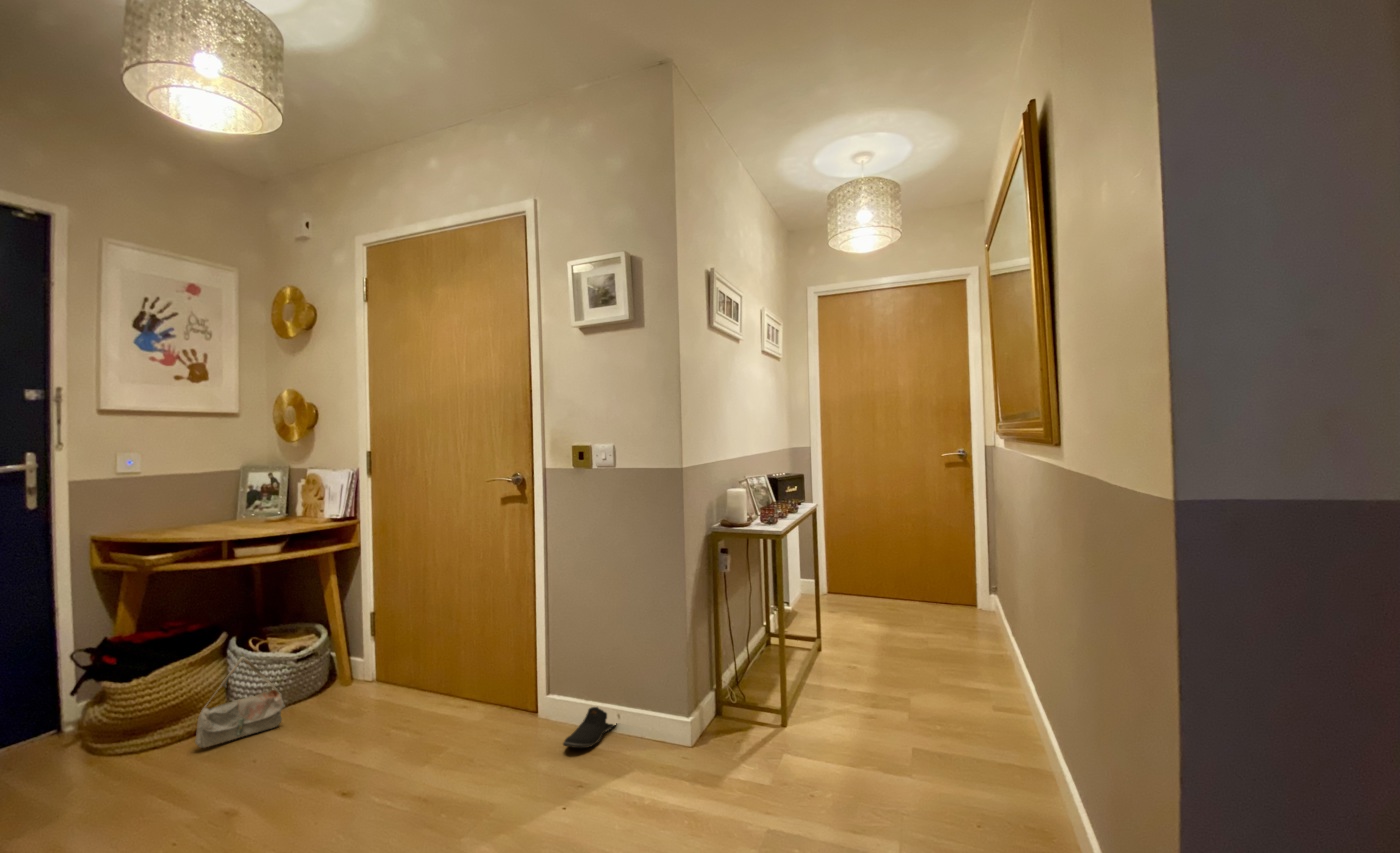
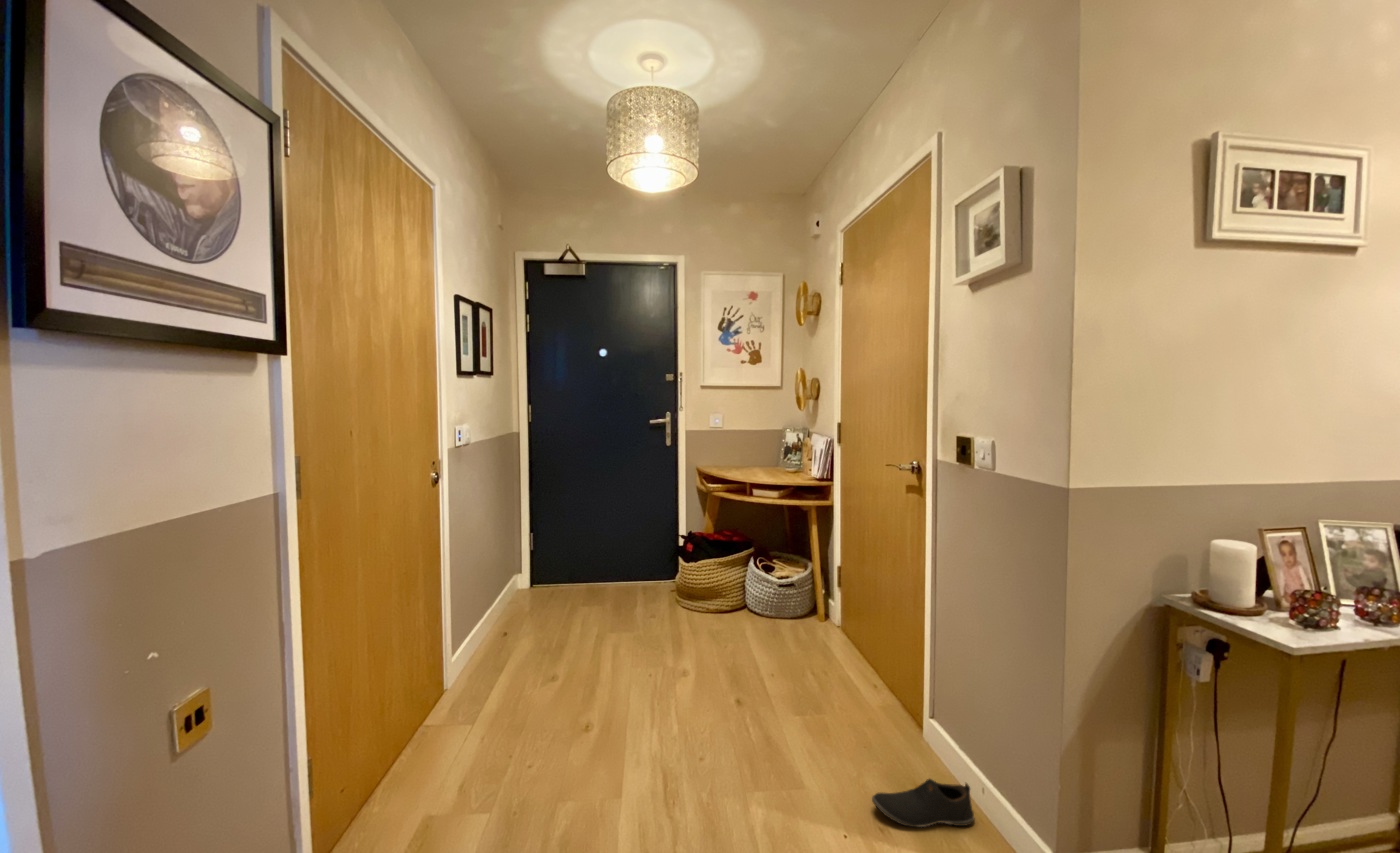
bag: present [195,657,285,748] -> none [706,569,756,629]

